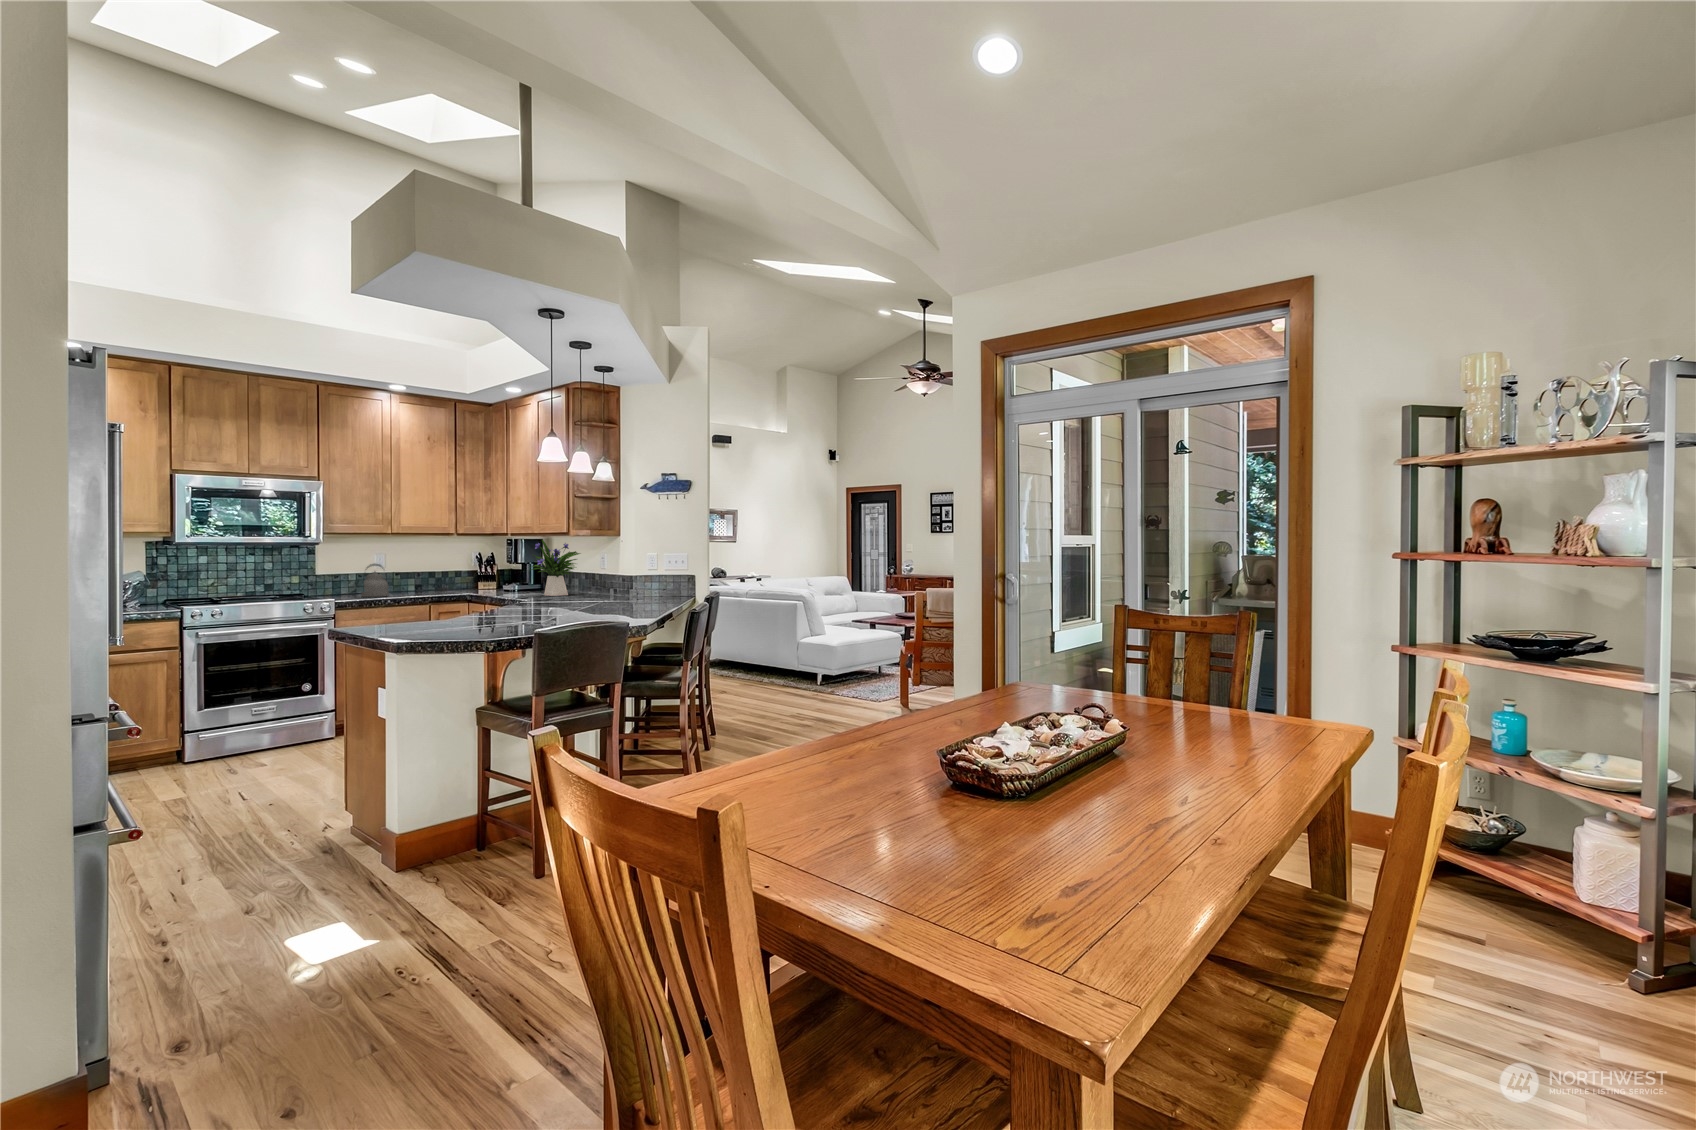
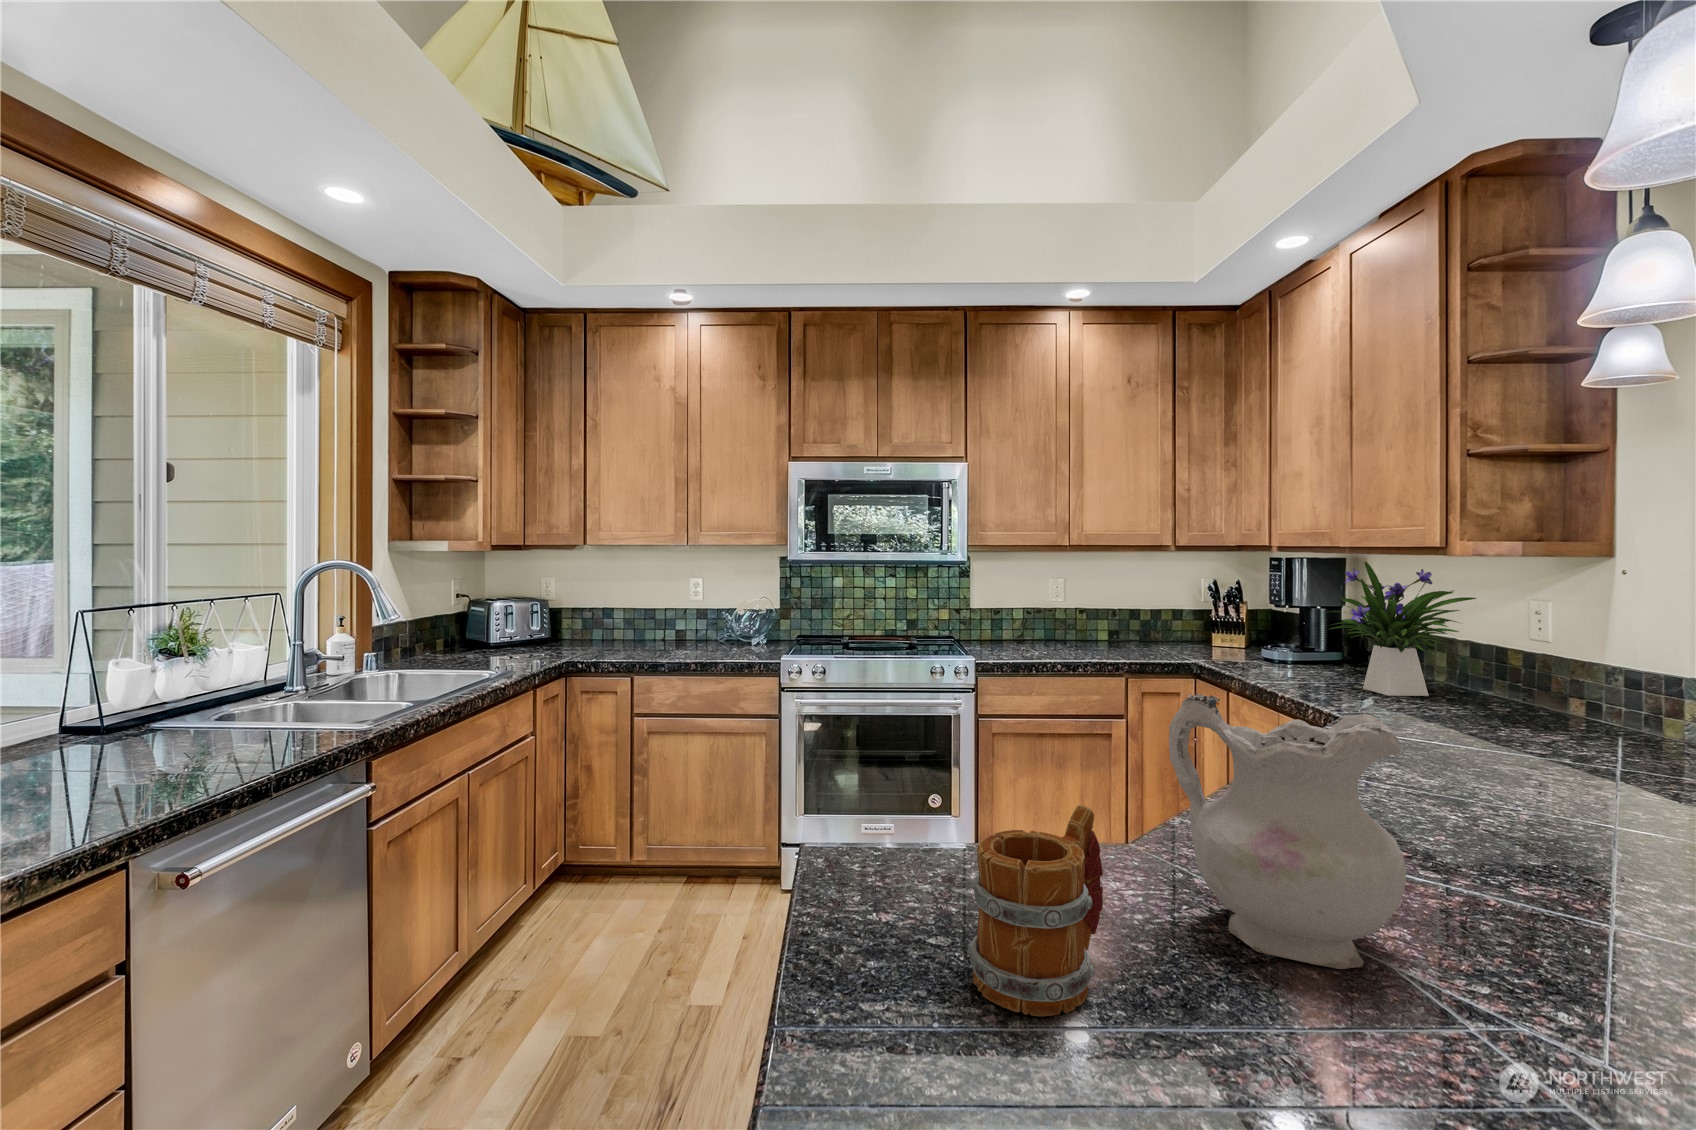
kettle: present [361,564,389,597] -> none [1008,595,1065,650]
ceramic pitcher: none [461,564,513,618] -> present [1169,694,1406,969]
mug: none [415,586,447,624] -> present [968,805,1103,1016]

